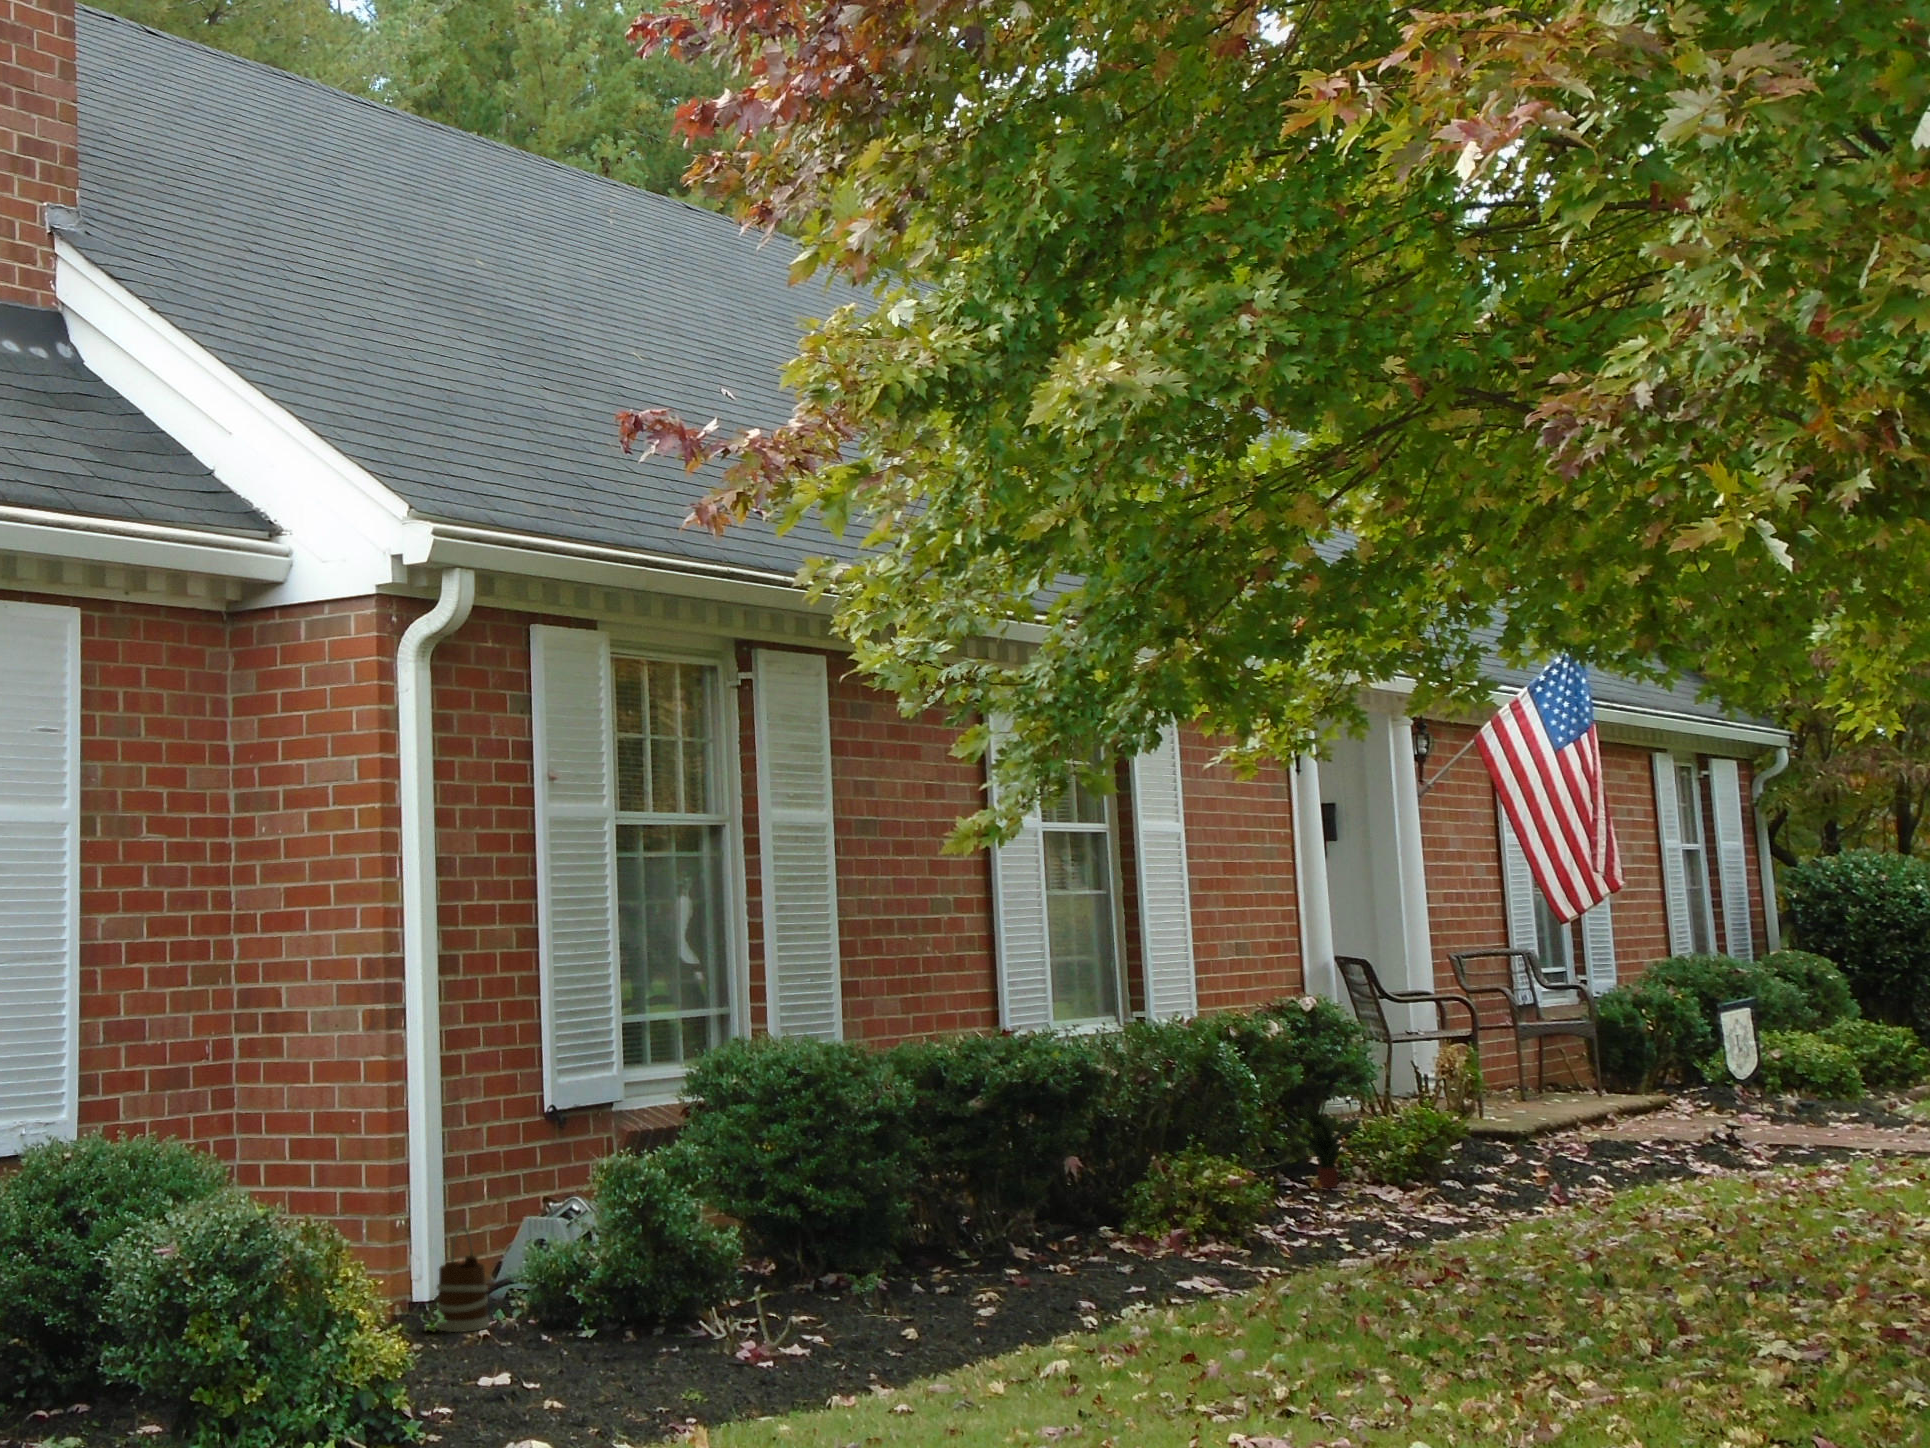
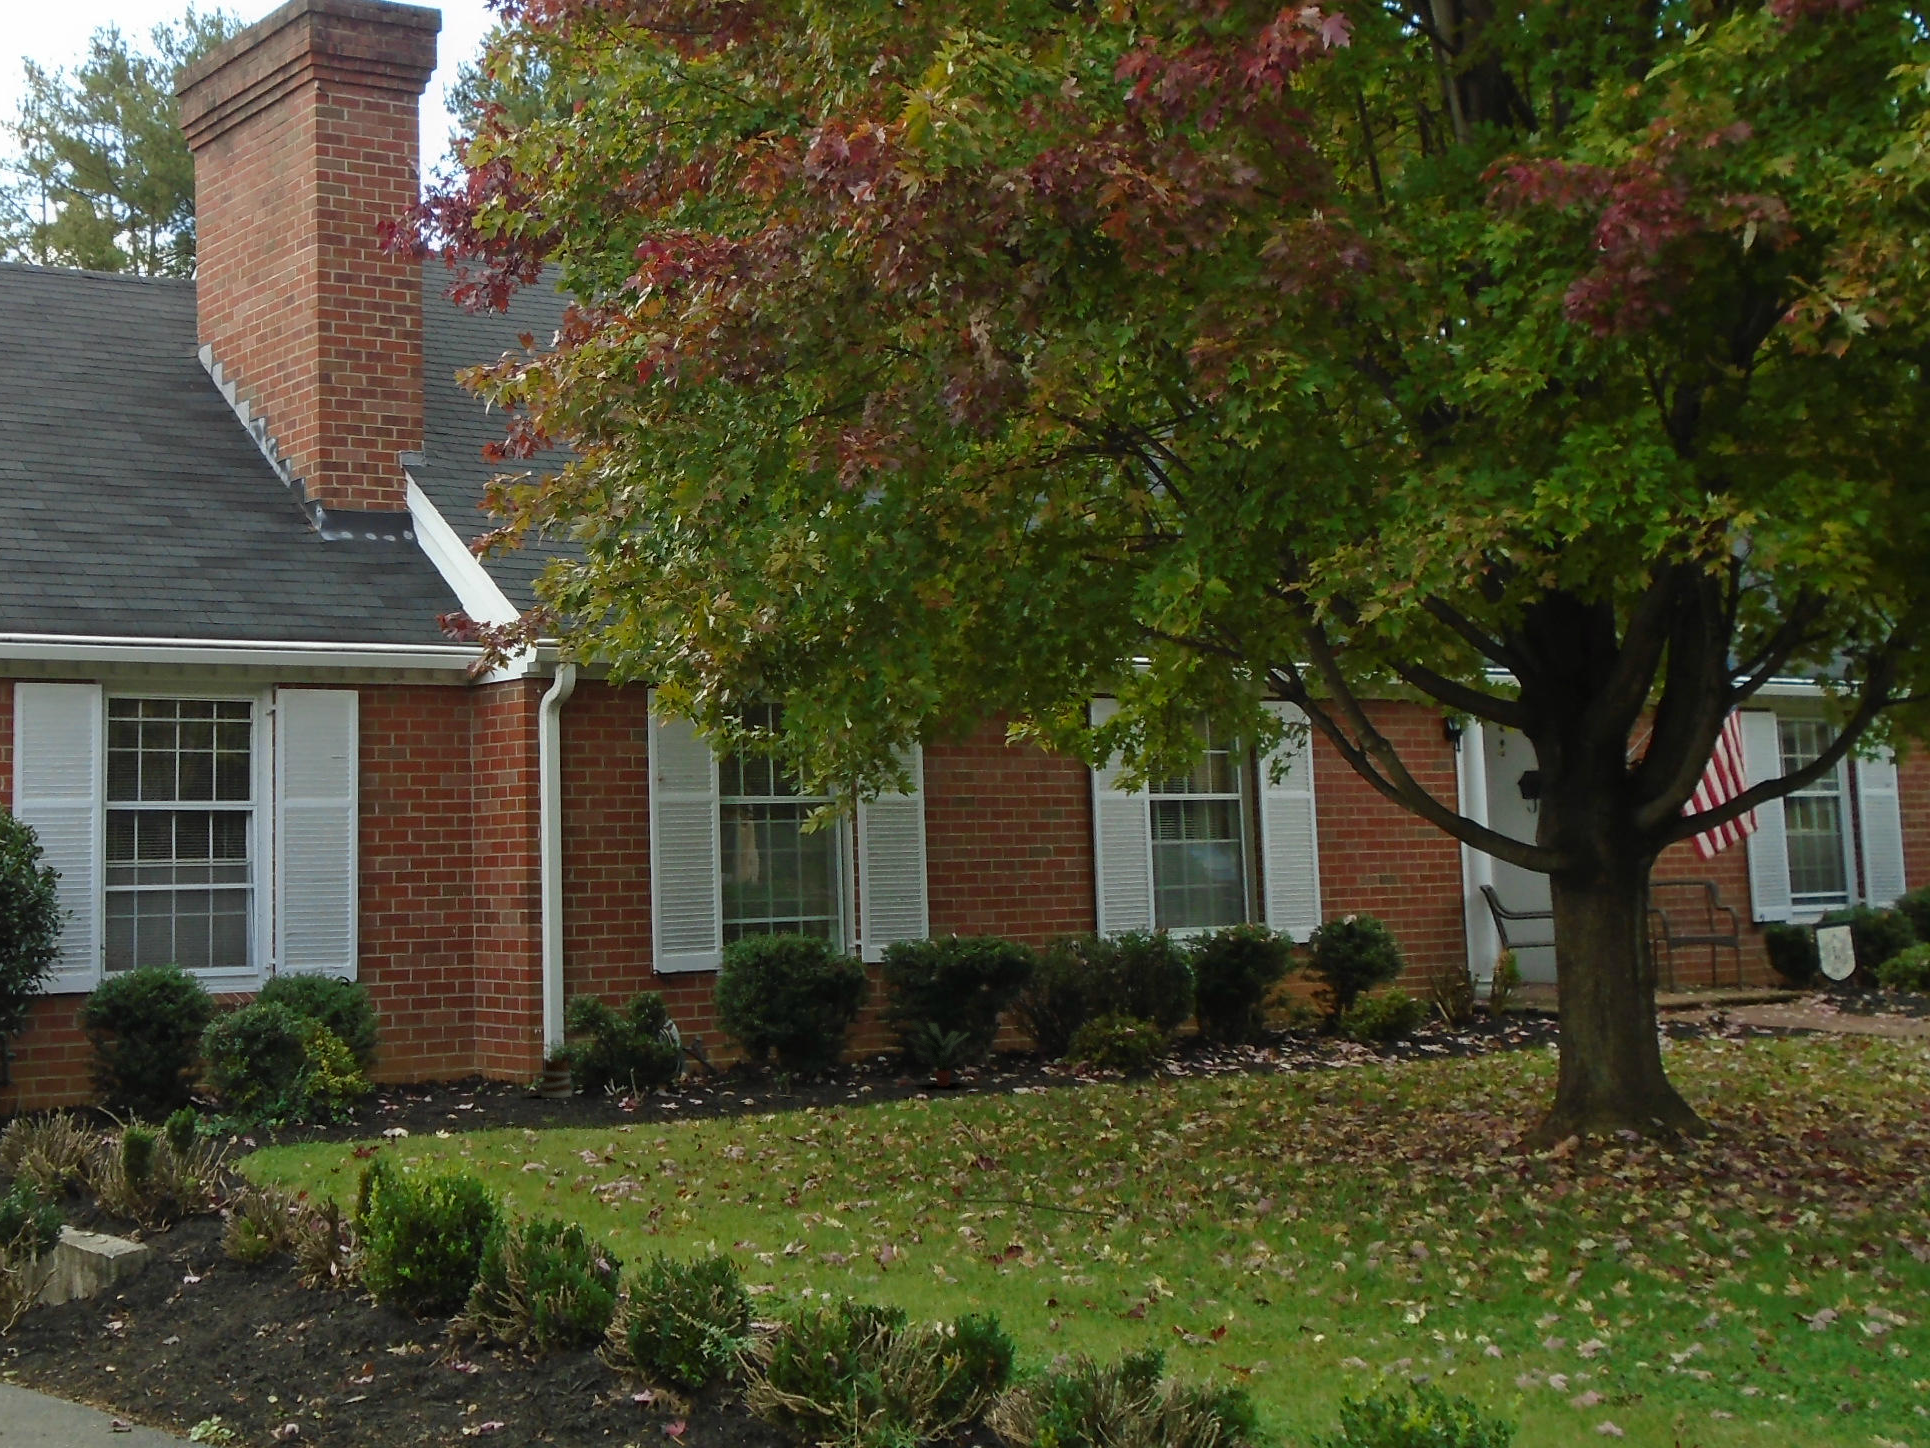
potted plant: present [1285,1105,1366,1188] -> present [910,1021,970,1087]

